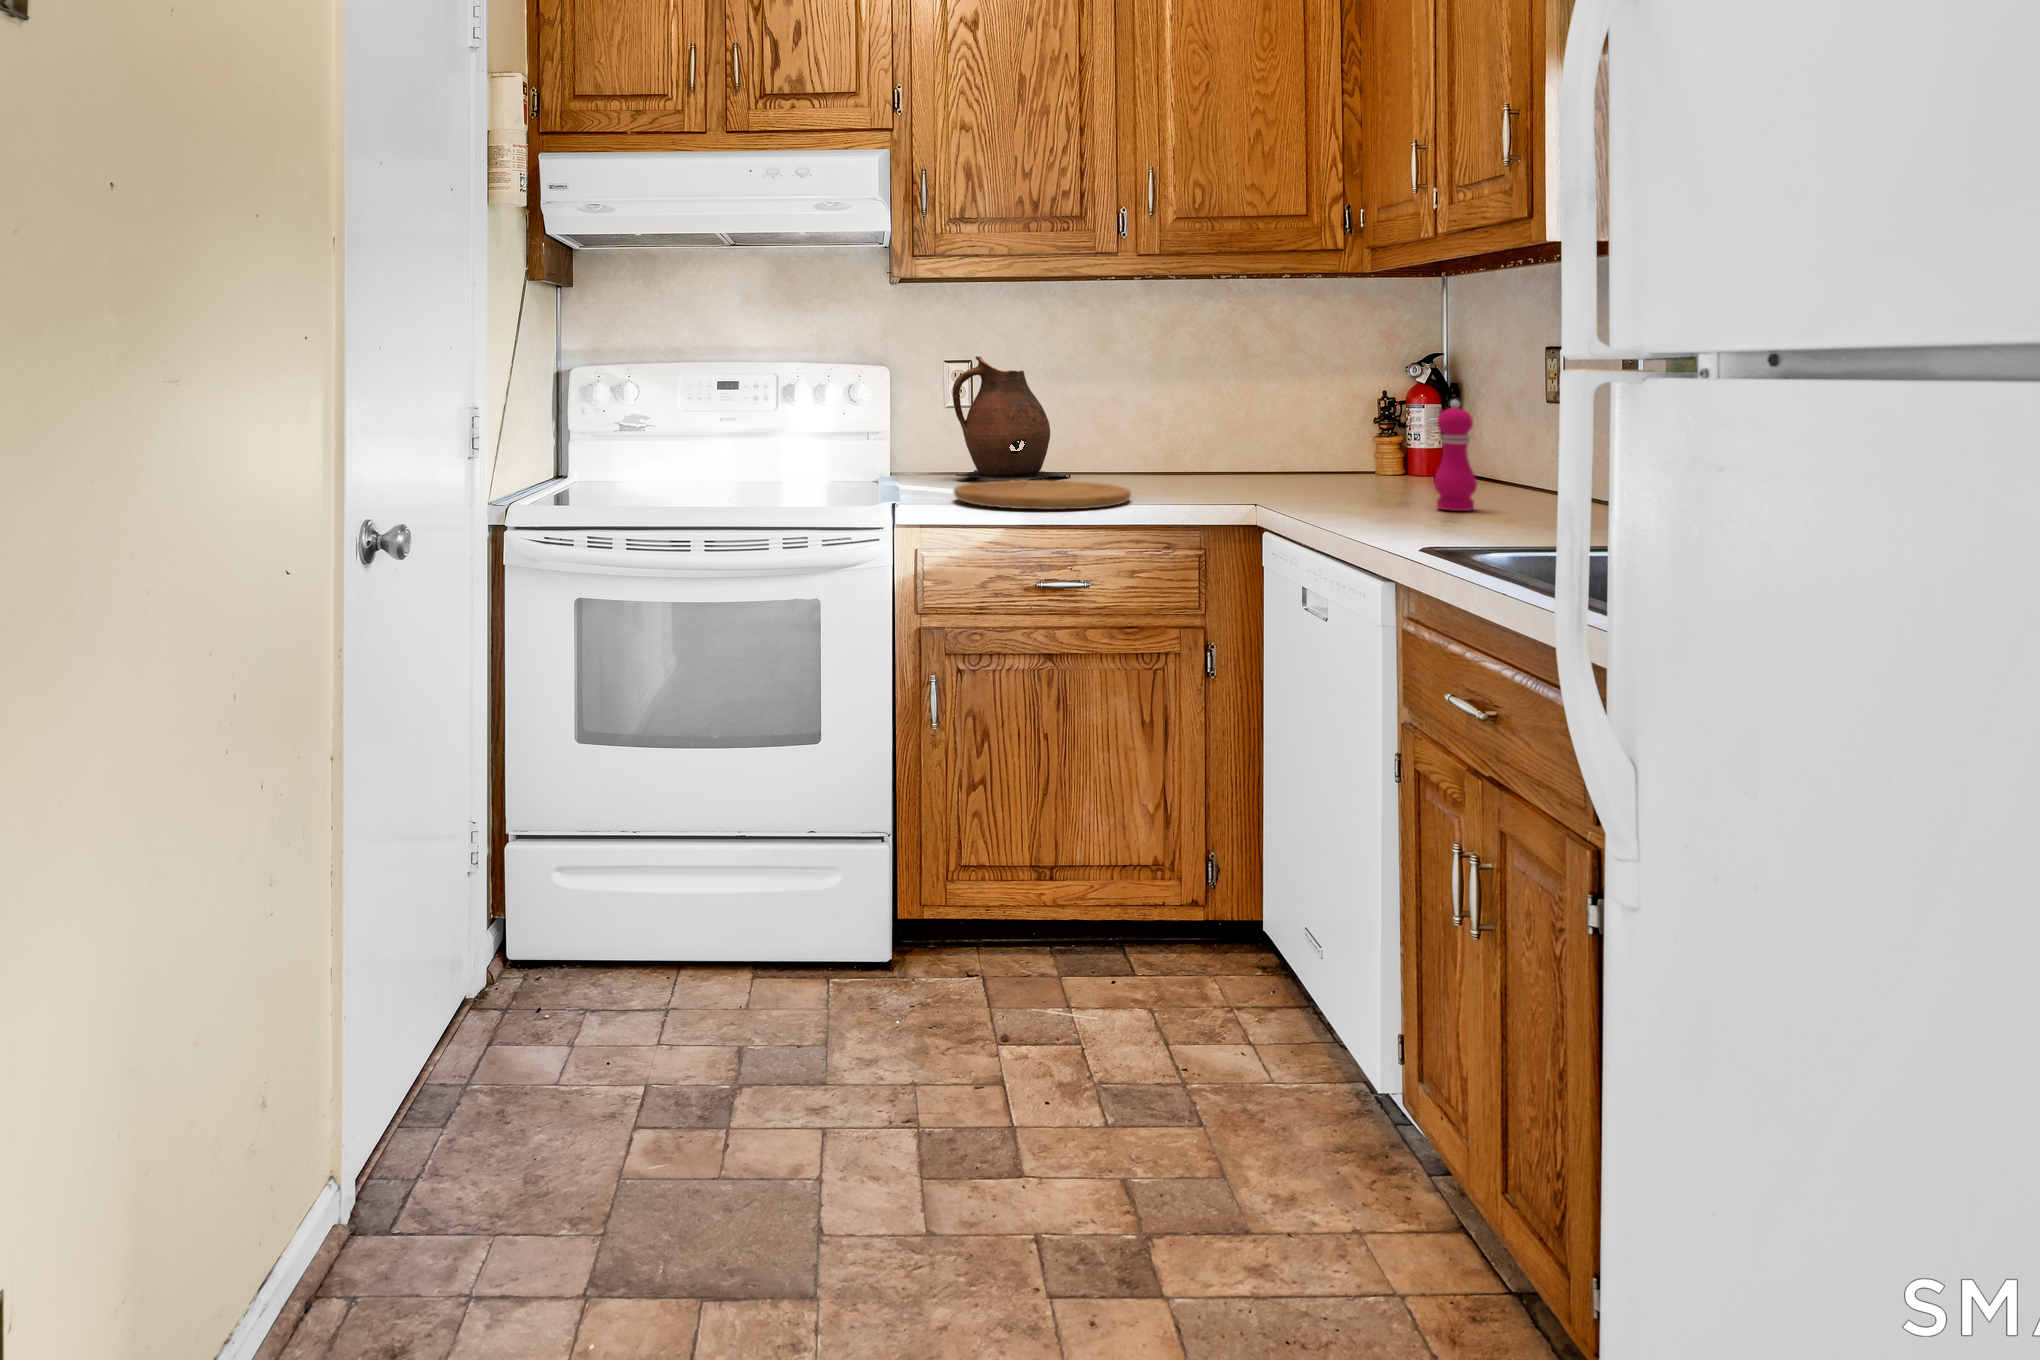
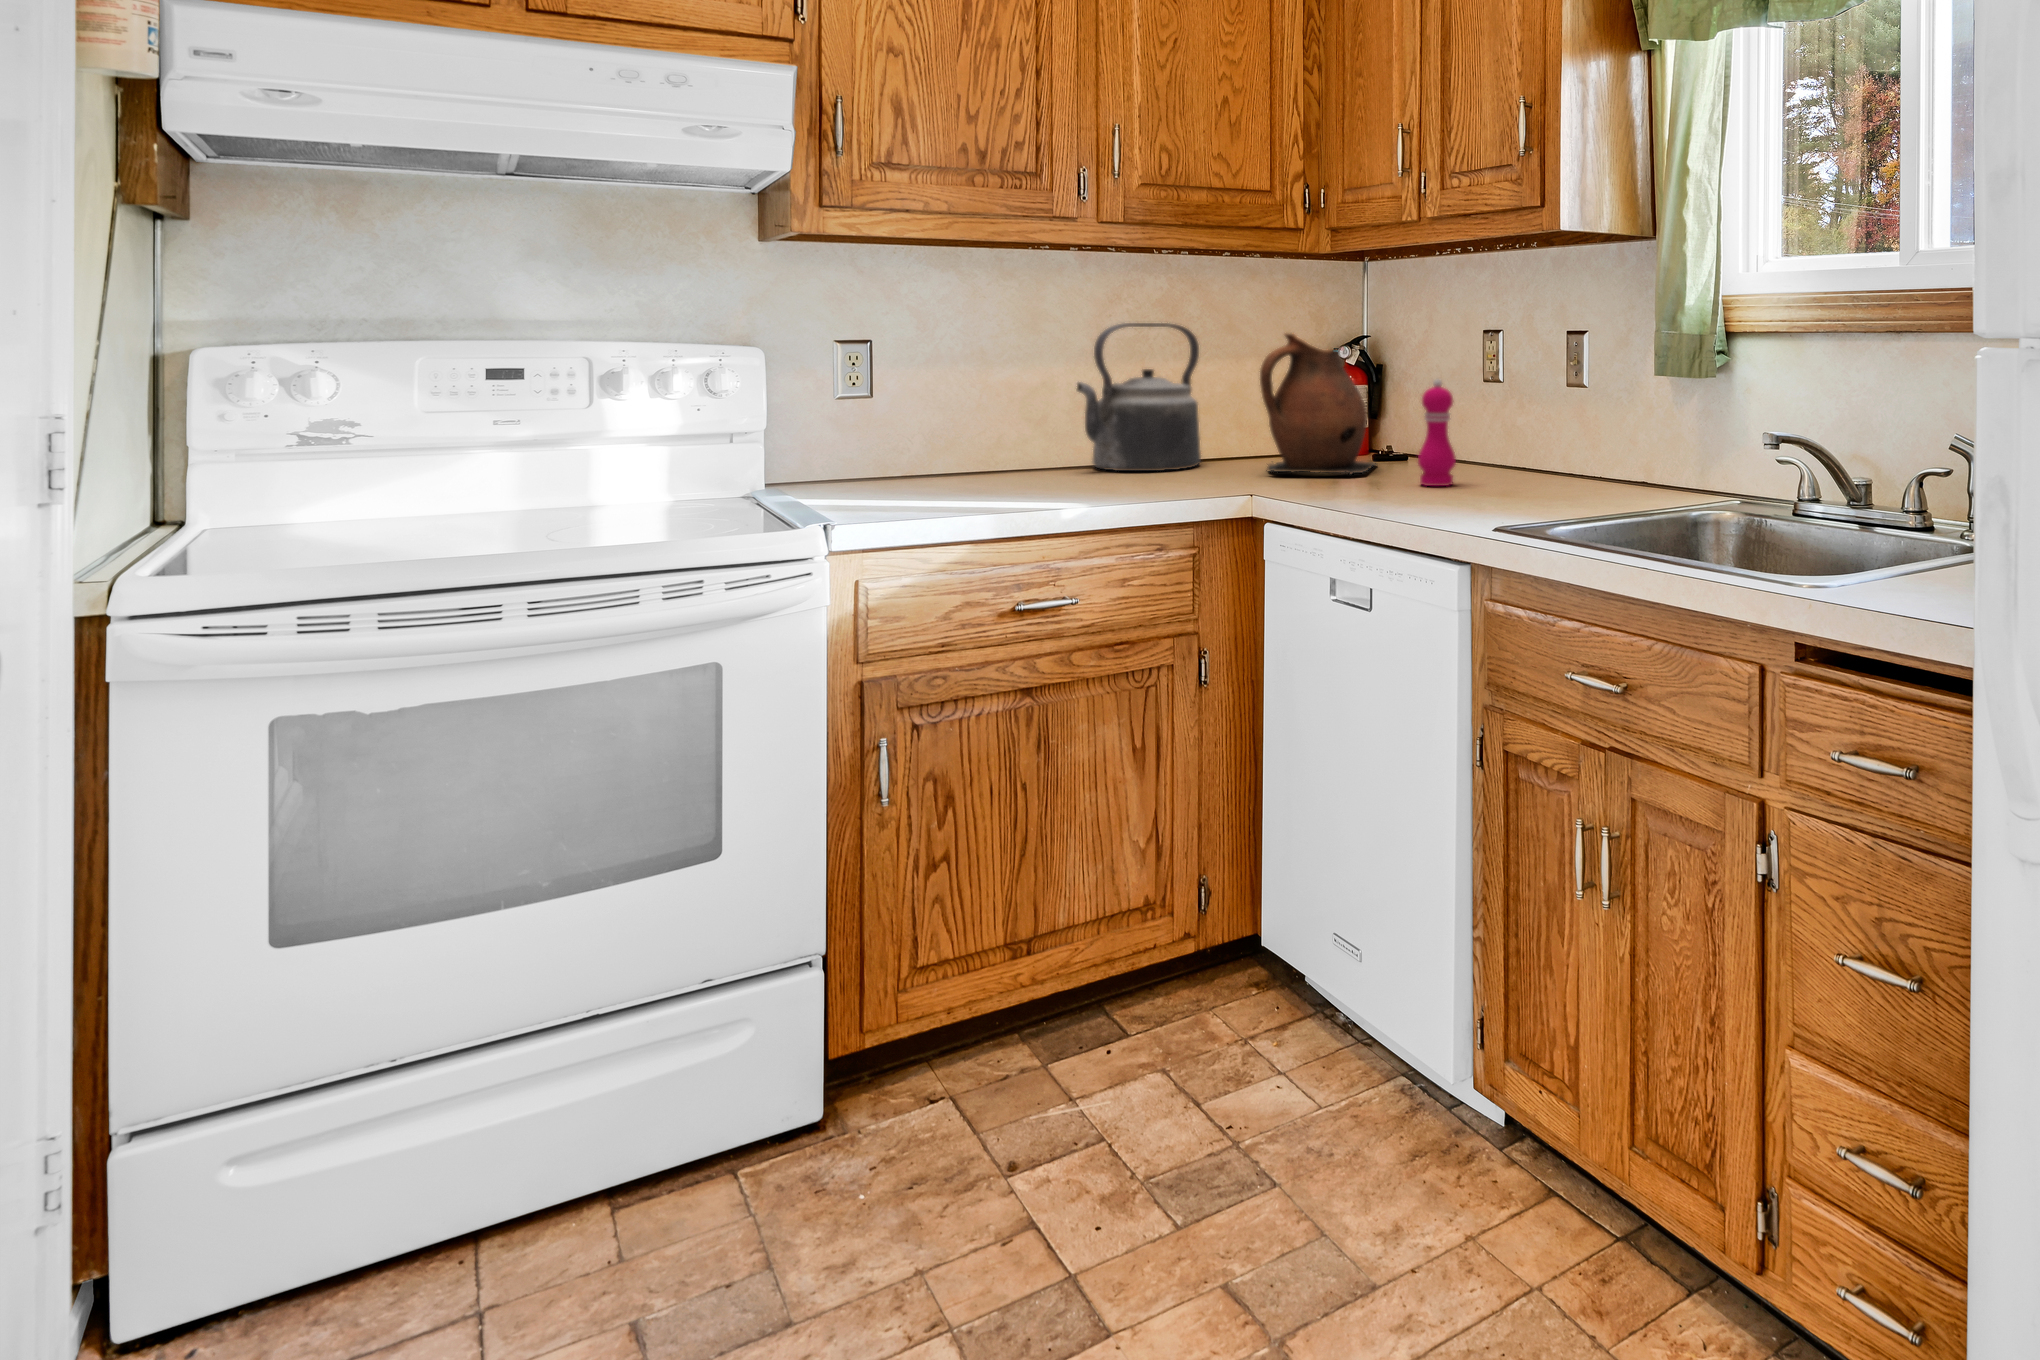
kettle: none [1134,345,1256,482] -> present [1077,323,1201,471]
ceramic pitcher: present [952,357,1070,481] -> present [1260,333,1377,475]
cutting board: present [953,480,1131,509] -> none [890,479,1113,517]

